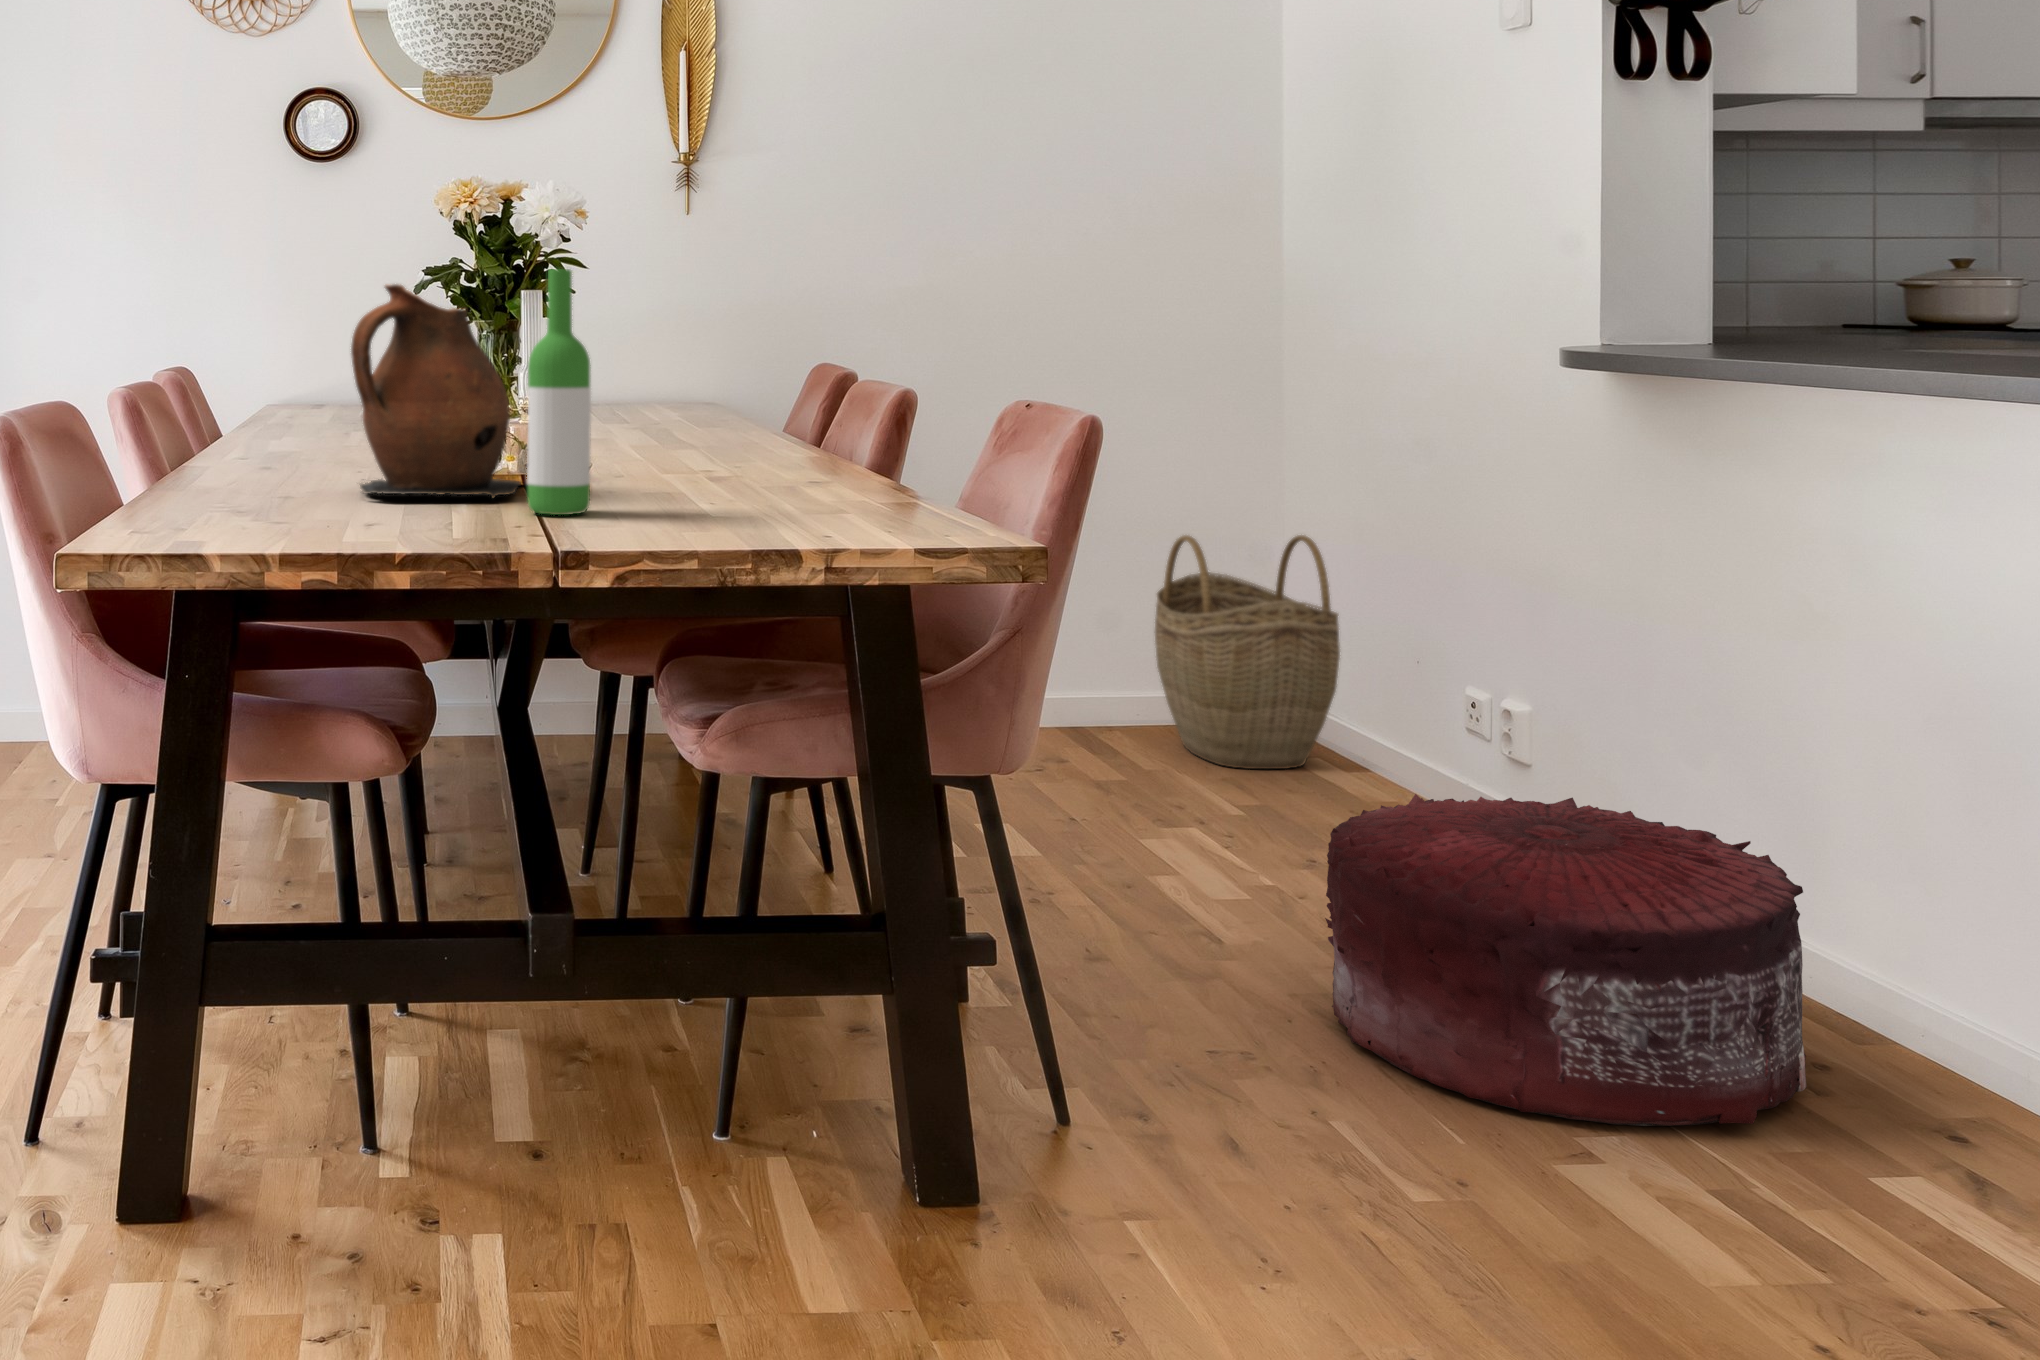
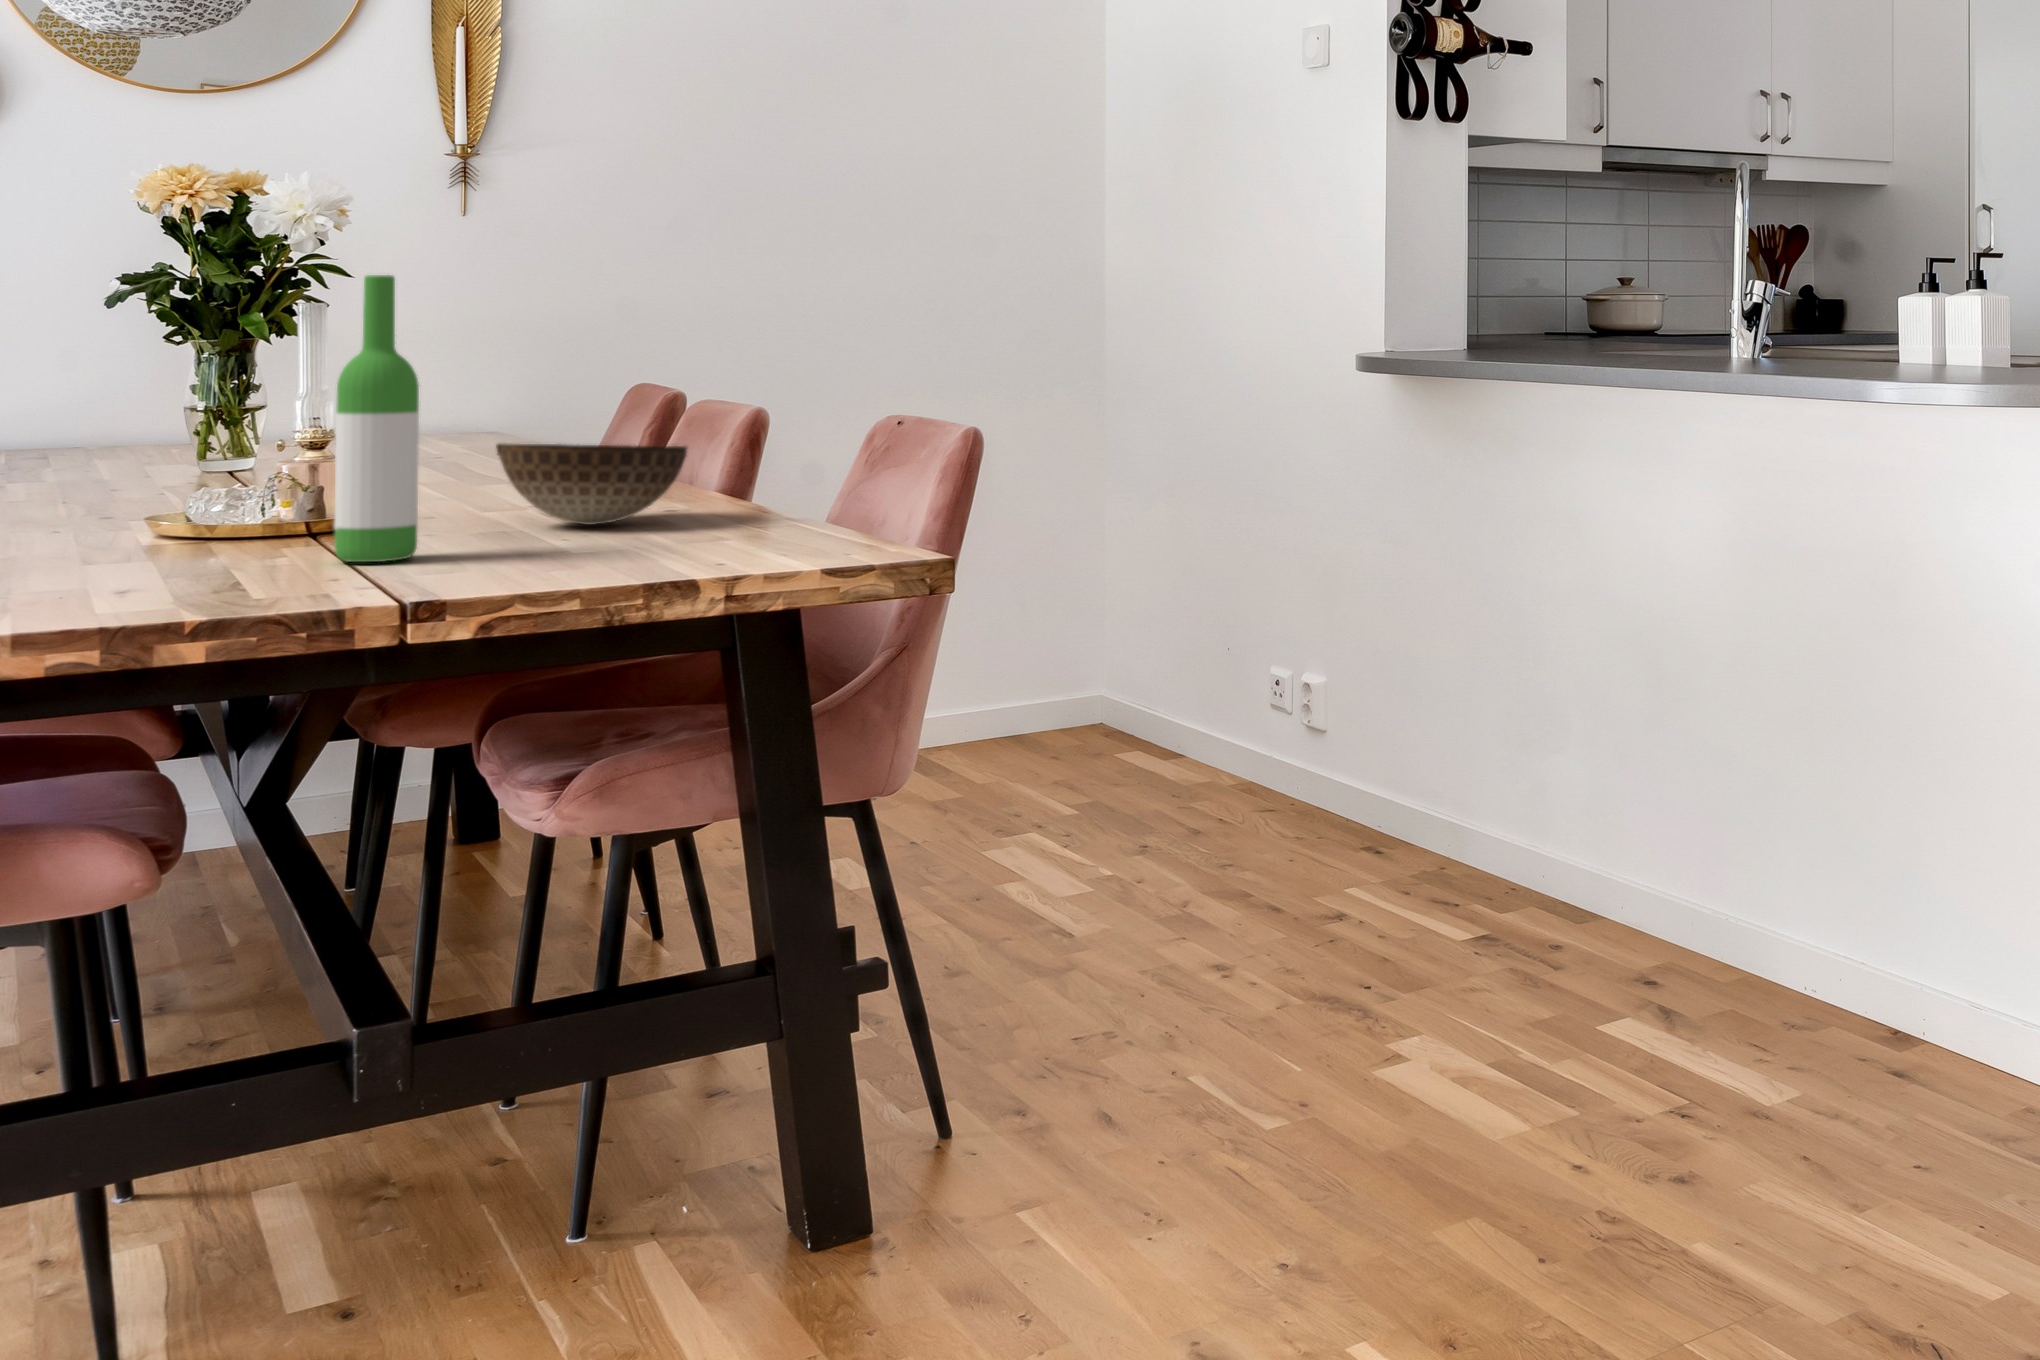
ceramic pitcher: present [351,284,521,498] -> none [61,291,306,553]
bowl: none [667,415,825,491] -> present [496,443,688,525]
woven basket: present [1155,535,1340,769] -> none [985,548,1164,788]
pouf: present [1325,794,1806,1126] -> none [1184,764,1568,1049]

